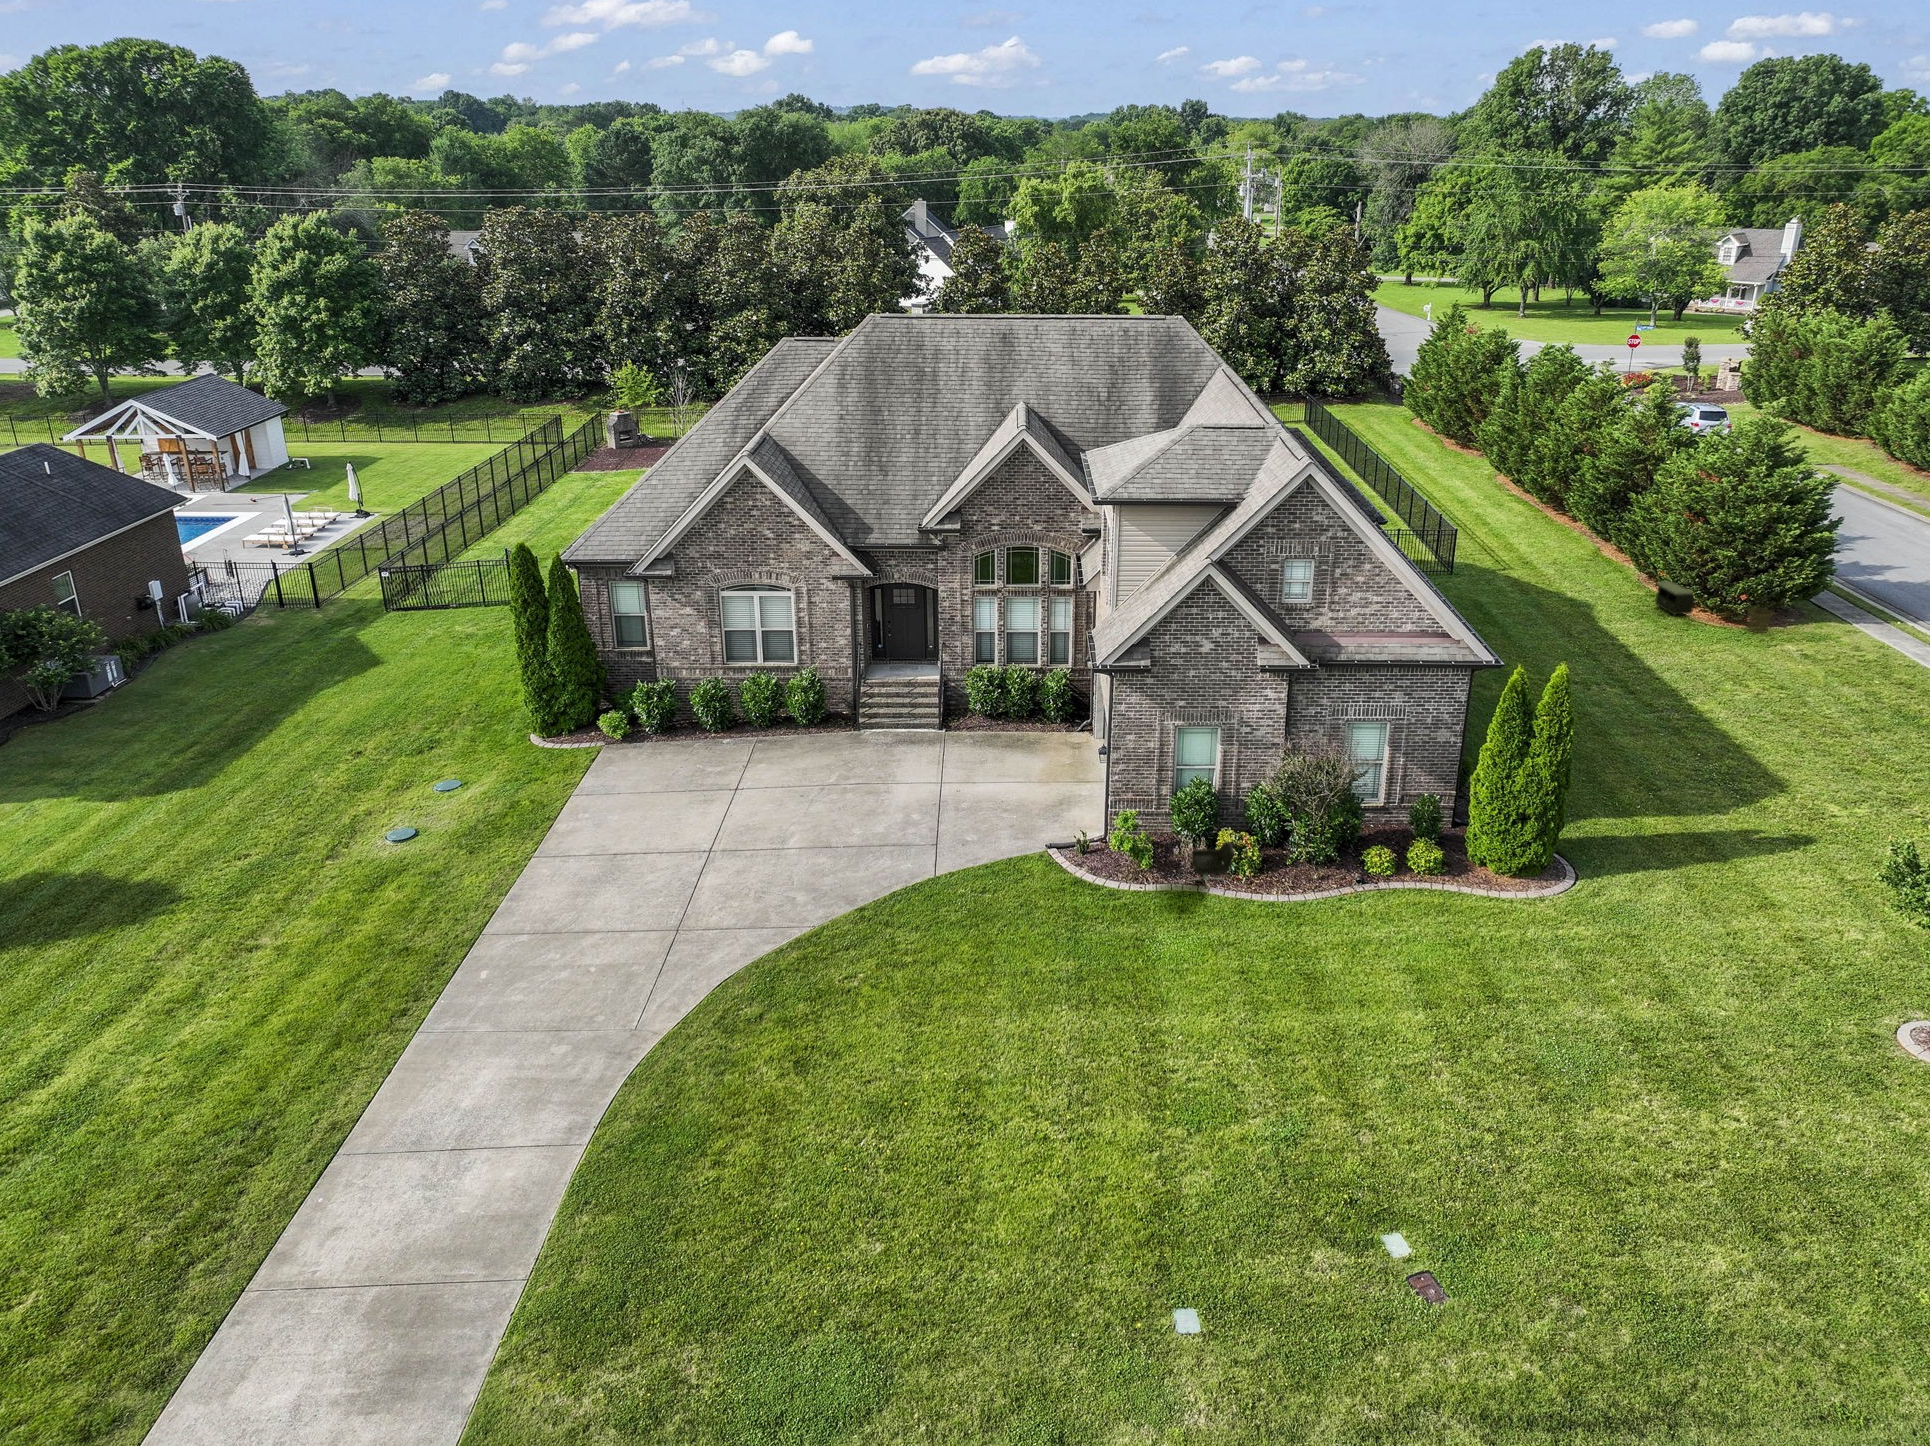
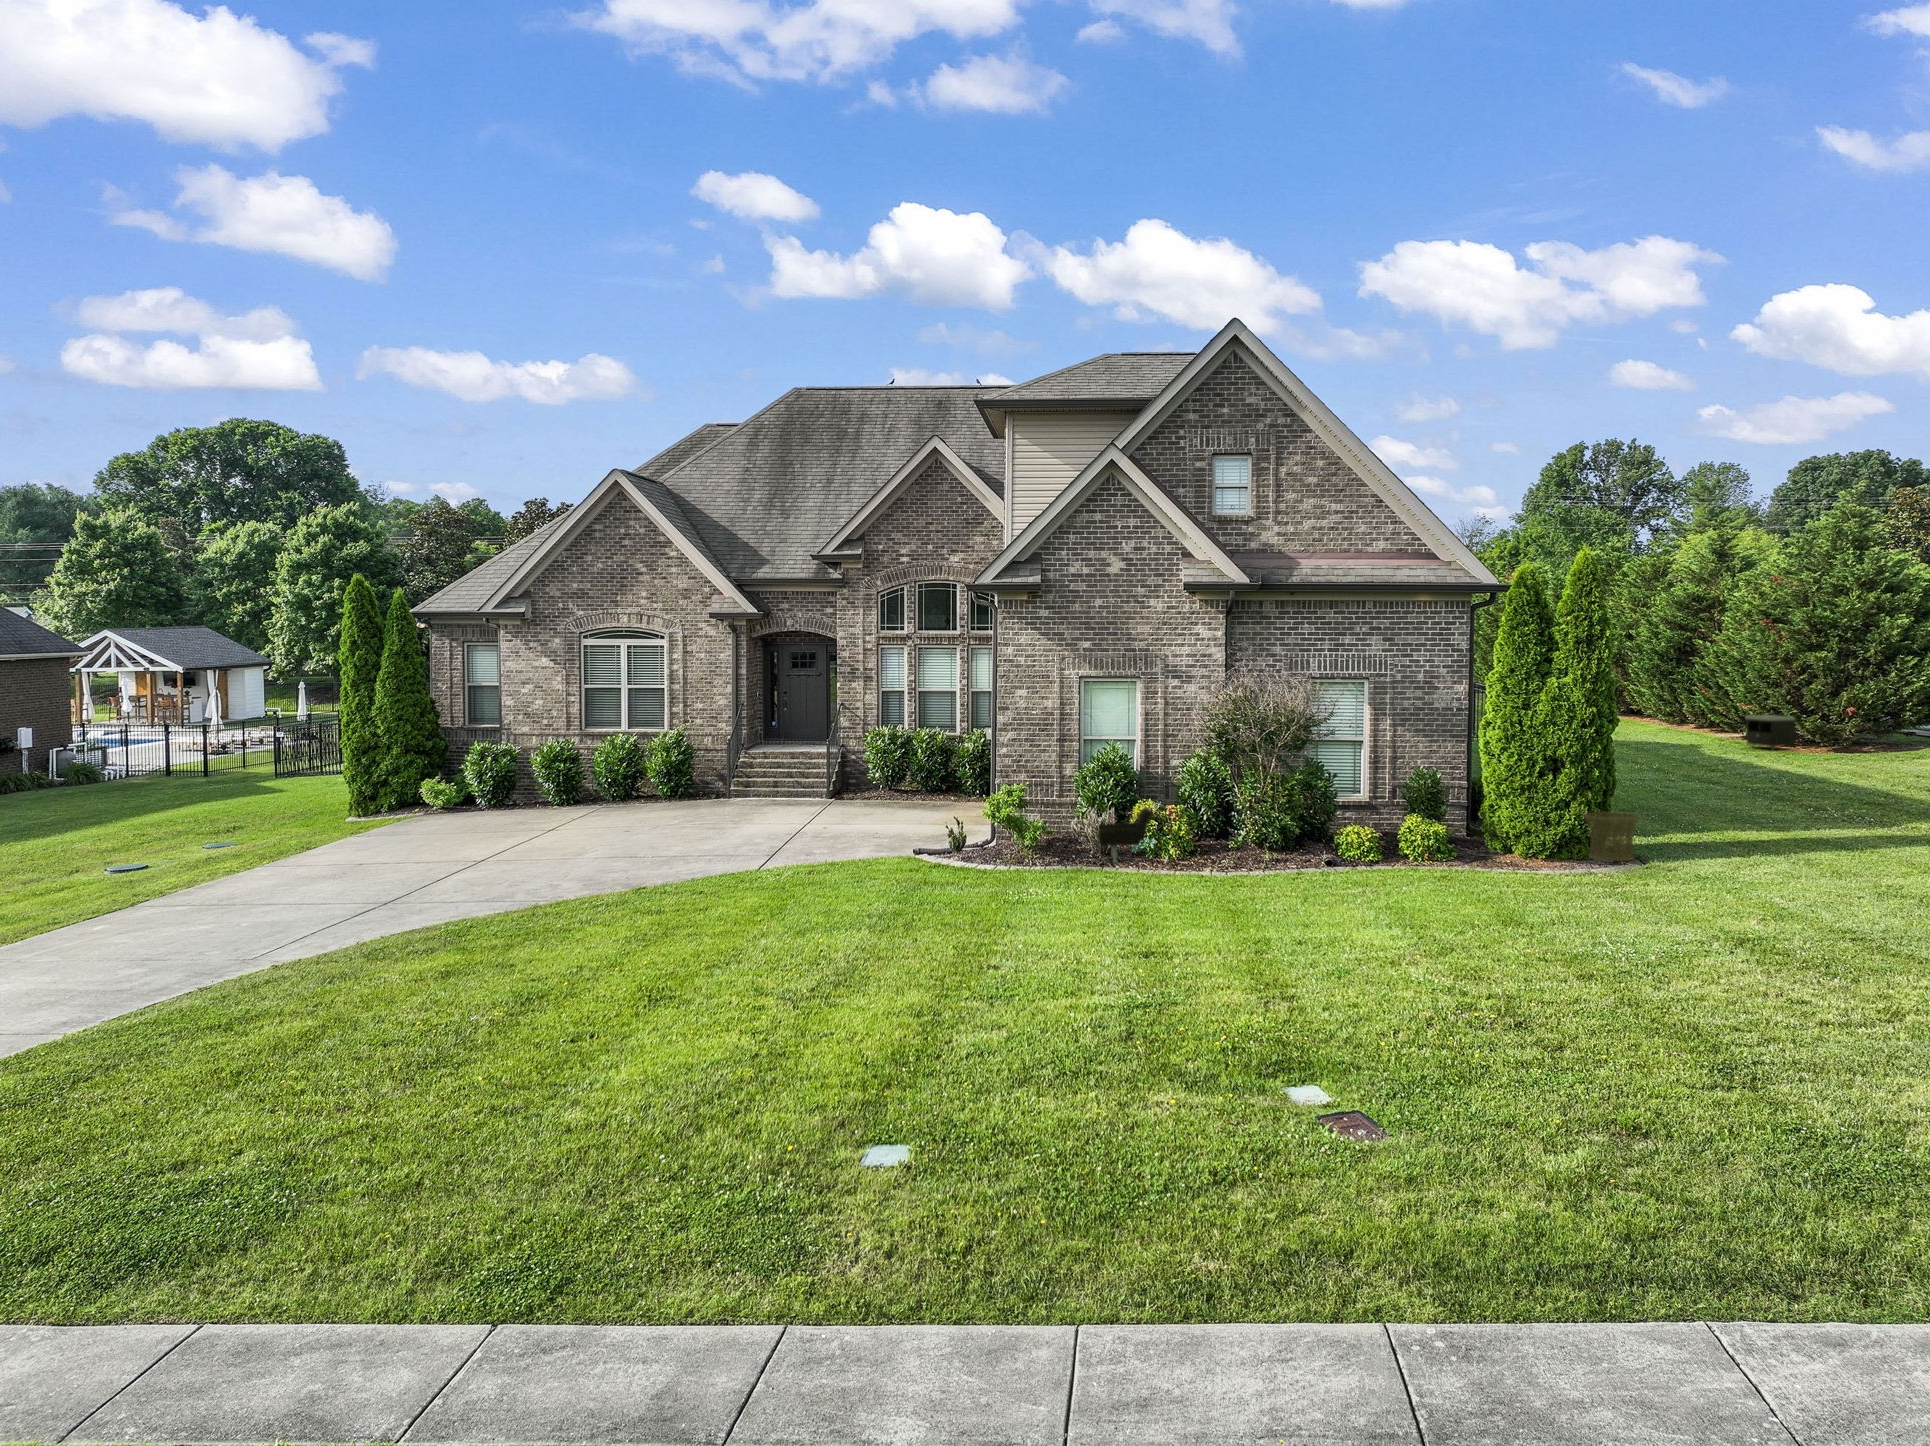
basket: present [1747,608,1773,633] -> present [1584,812,1639,861]
potted tree: none [1456,844,1482,881] -> present [1470,808,1502,857]

